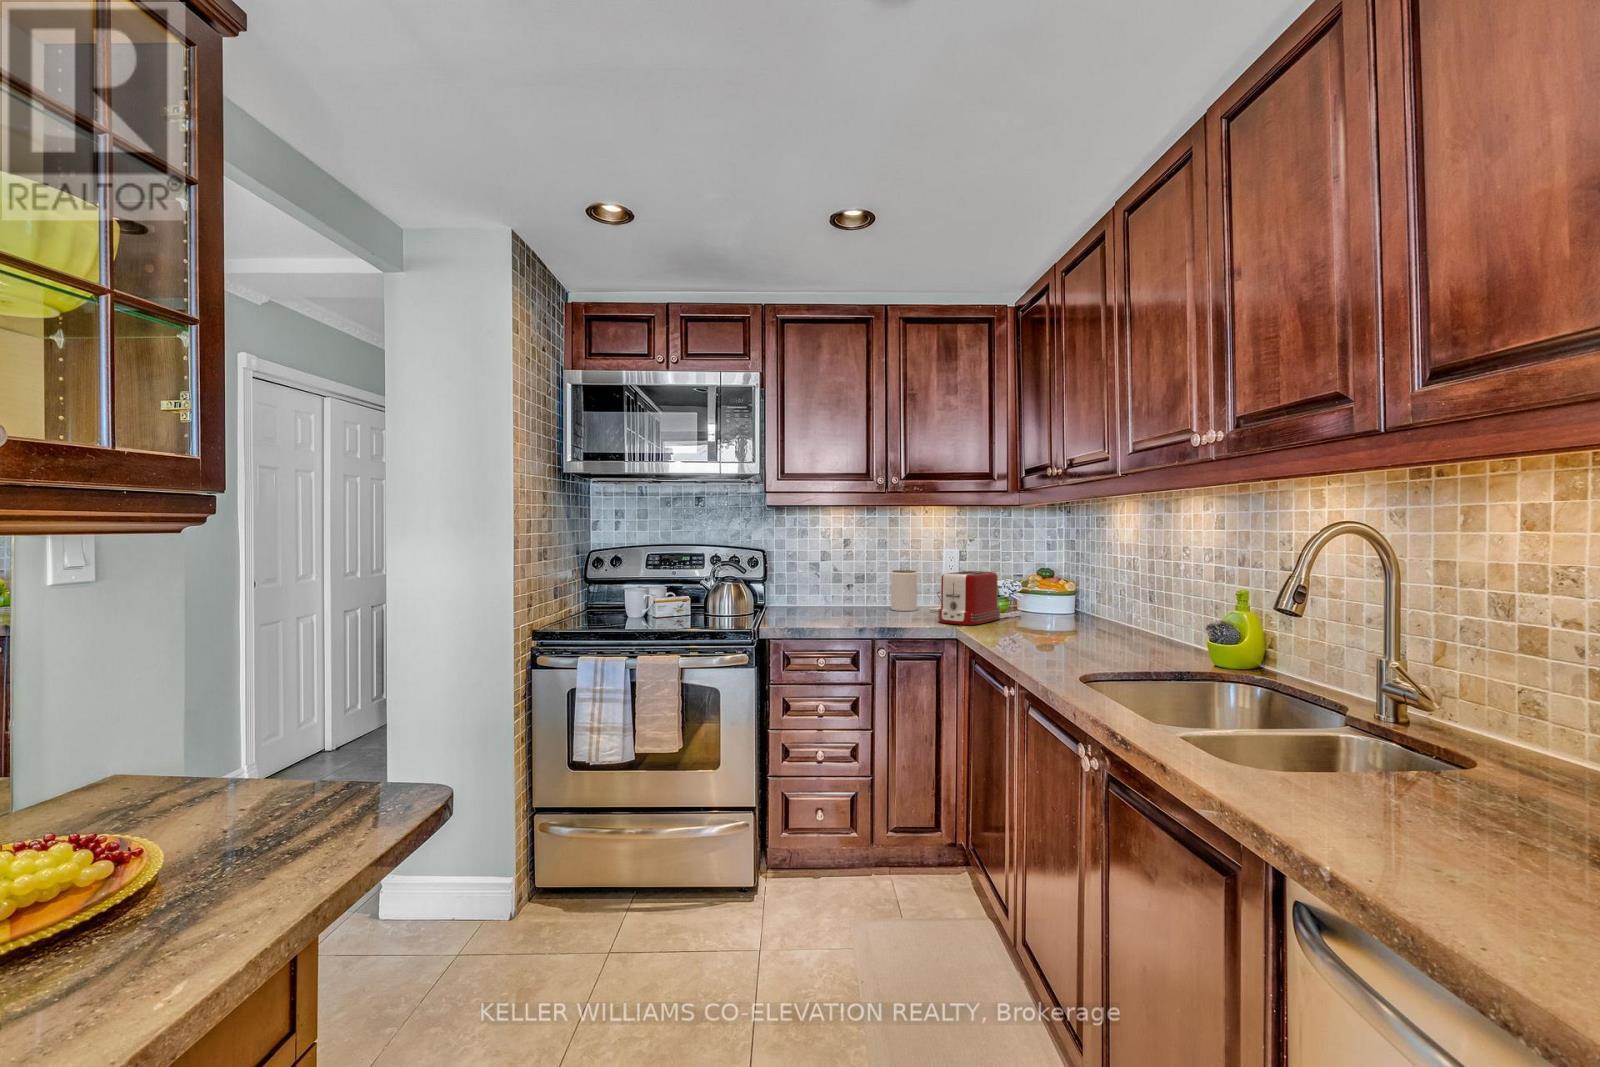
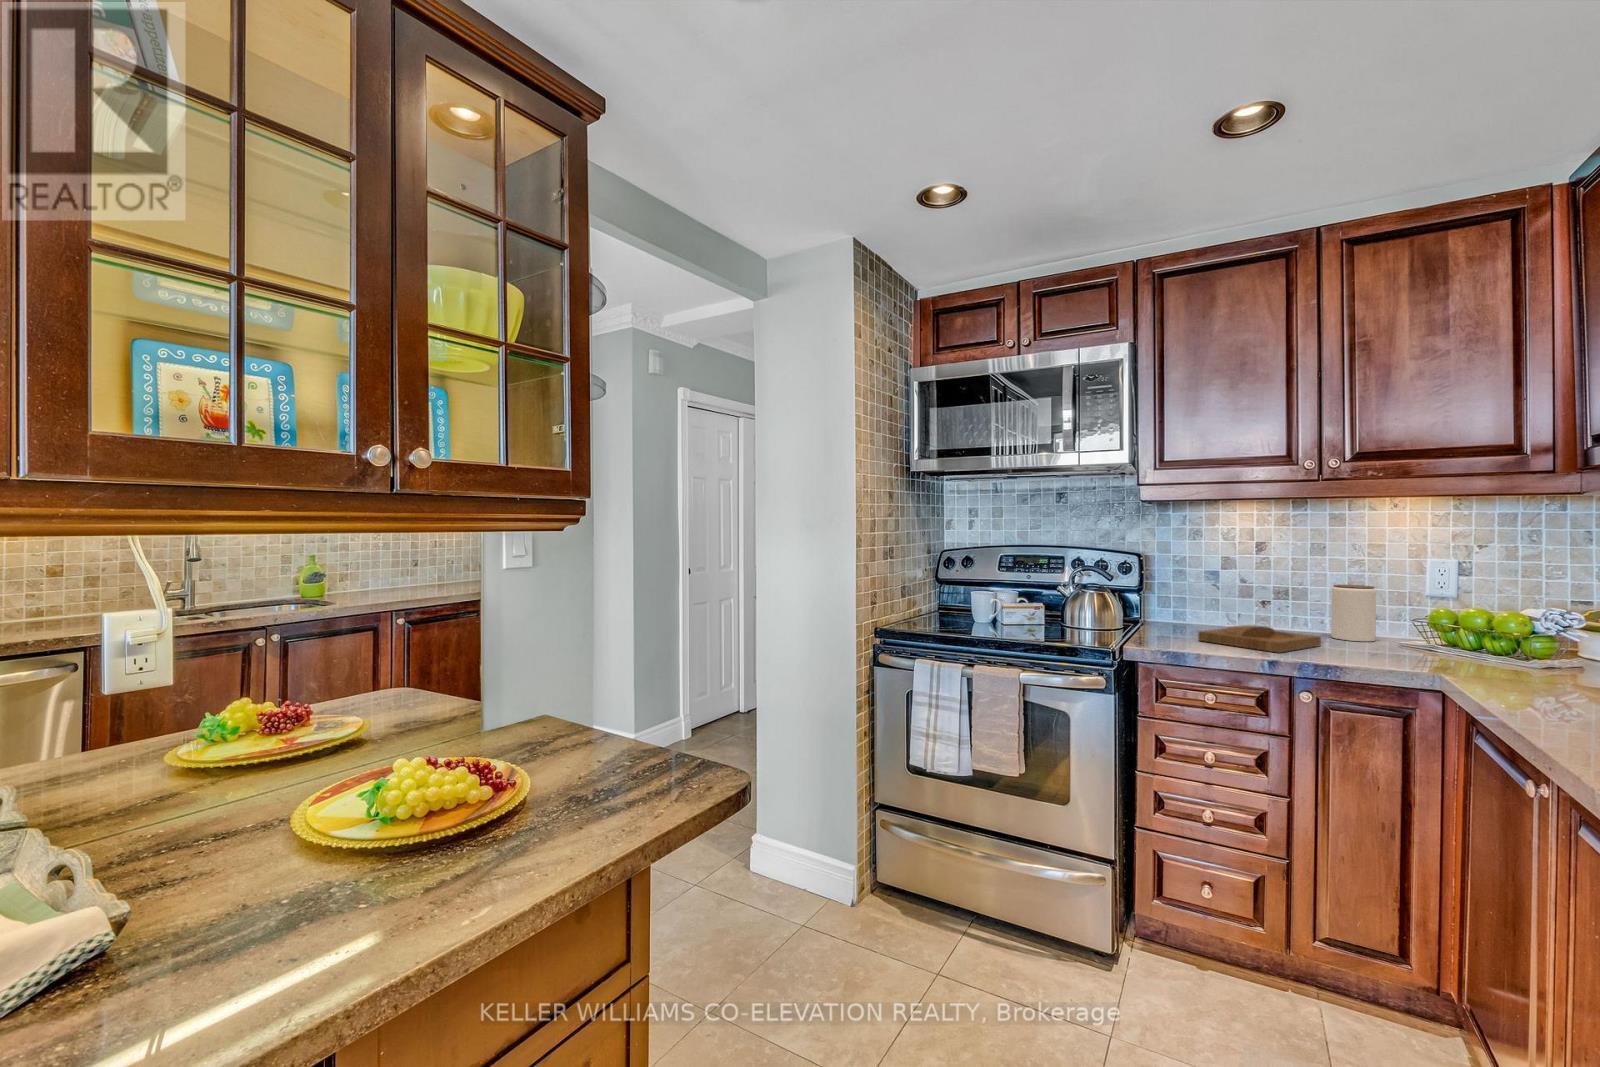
toaster: present [938,571,1001,625] -> none [1408,592,1538,672]
tray: none [810,604,887,623] -> present [1198,625,1321,653]

